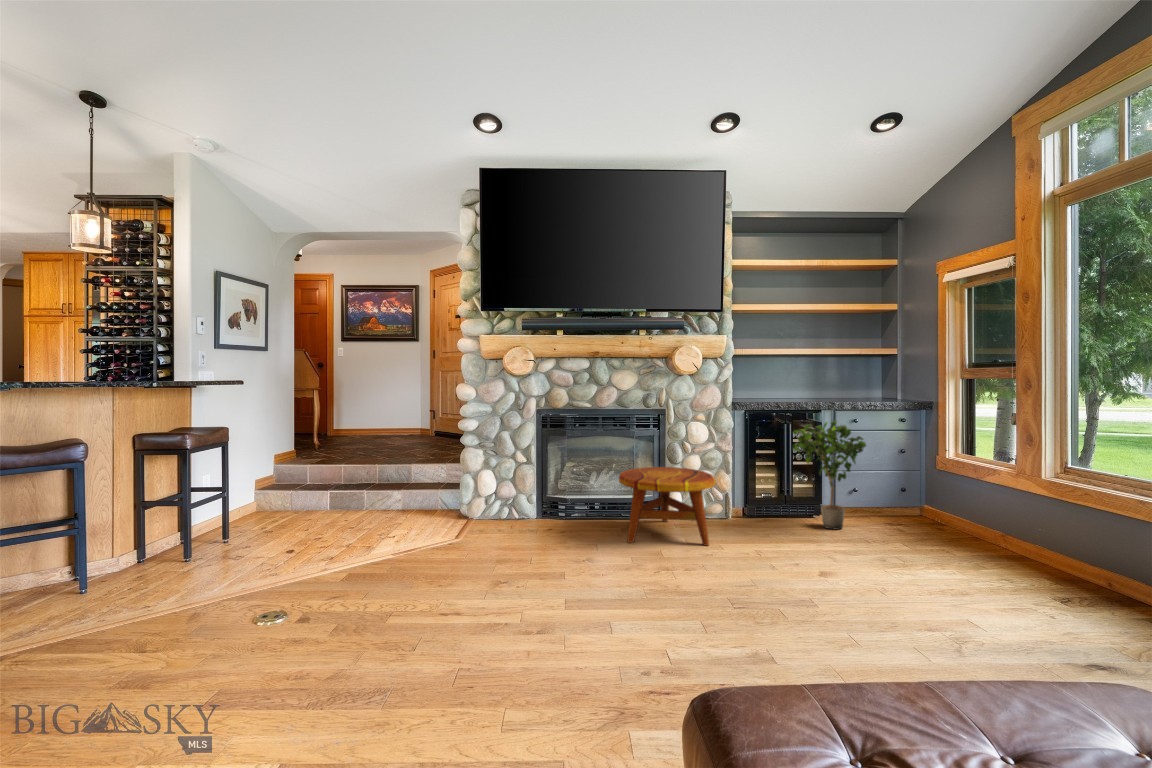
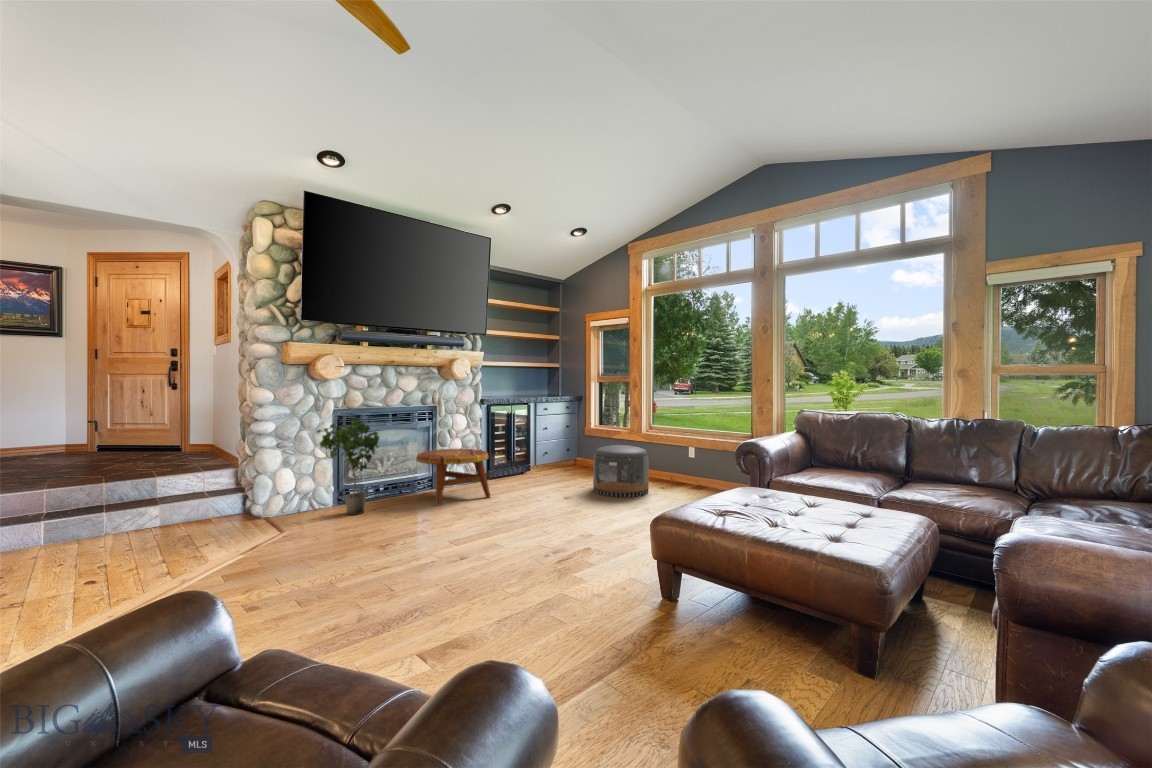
potted plant: present [792,420,866,530] -> present [317,419,379,515]
pouf: none [892,495,1021,607] -> present [593,445,649,497]

